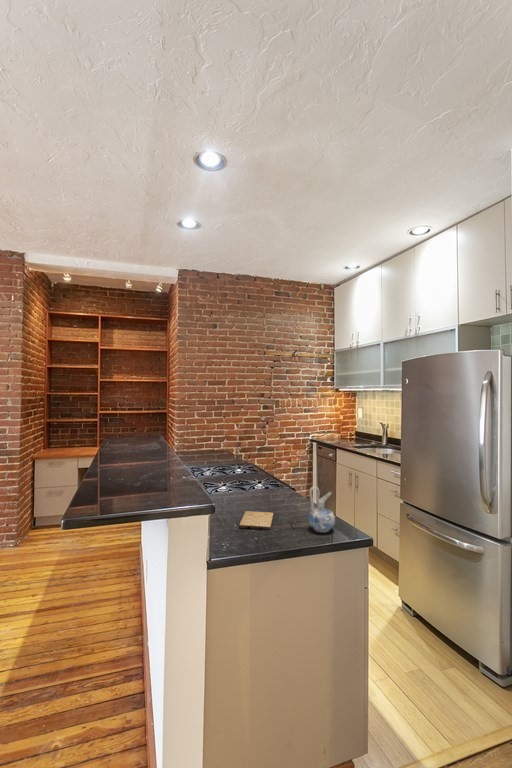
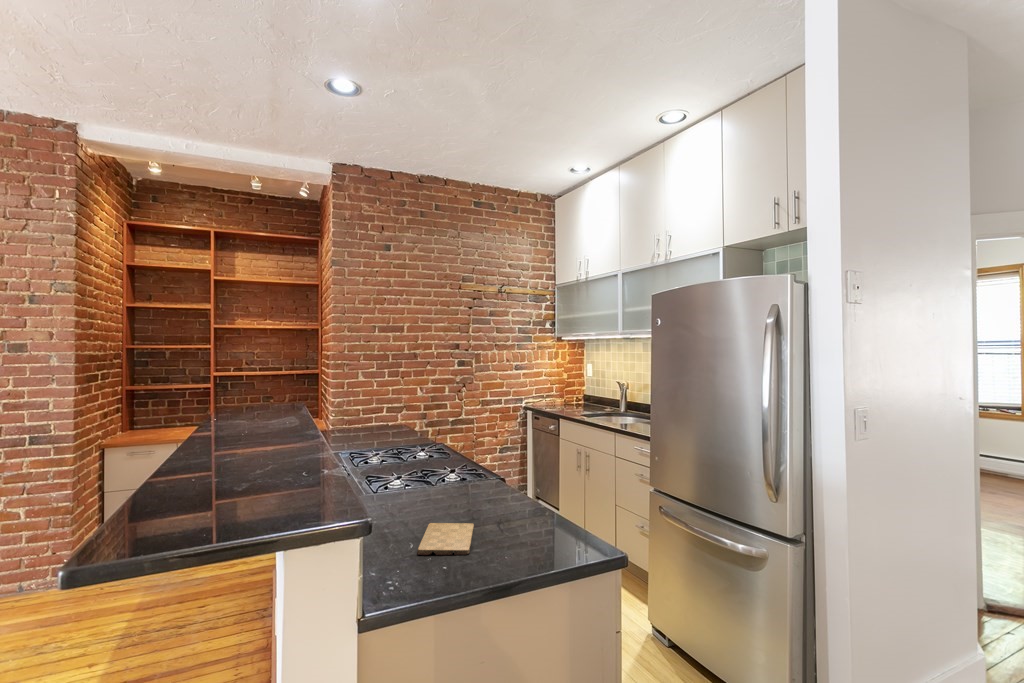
ceramic pitcher: present [308,487,335,532] -> none [530,481,573,555]

